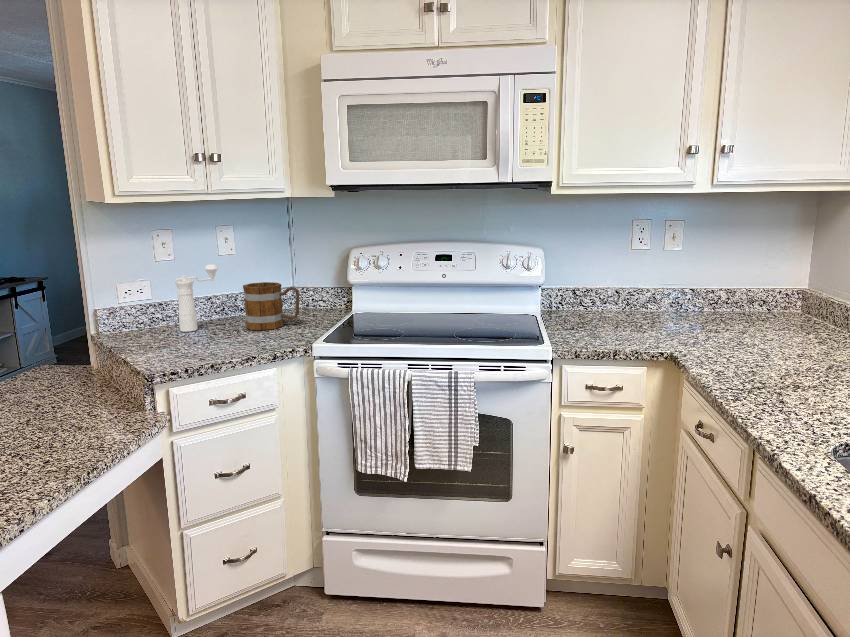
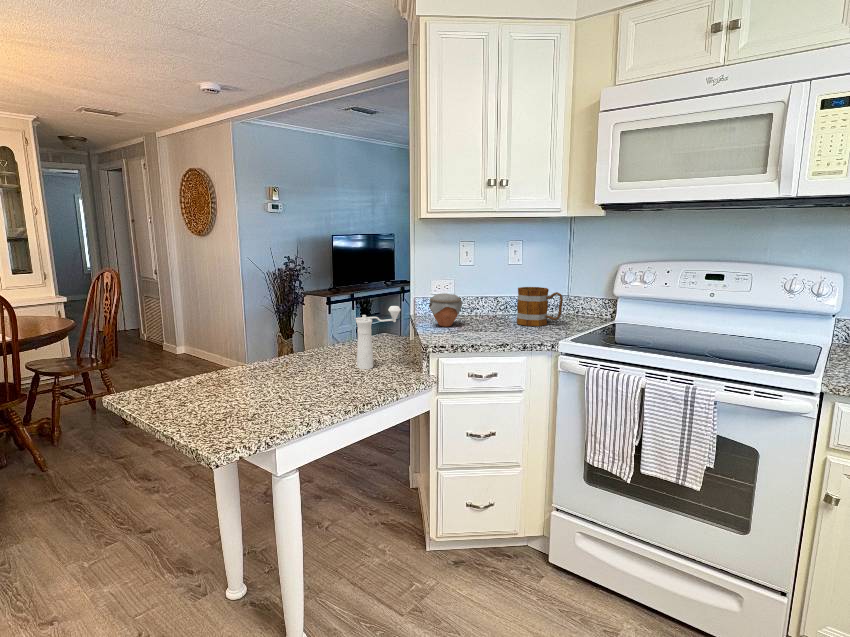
pepper mill: present [175,265,218,332] -> present [355,306,401,369]
jar: none [128,302,175,346] -> present [429,293,462,327]

